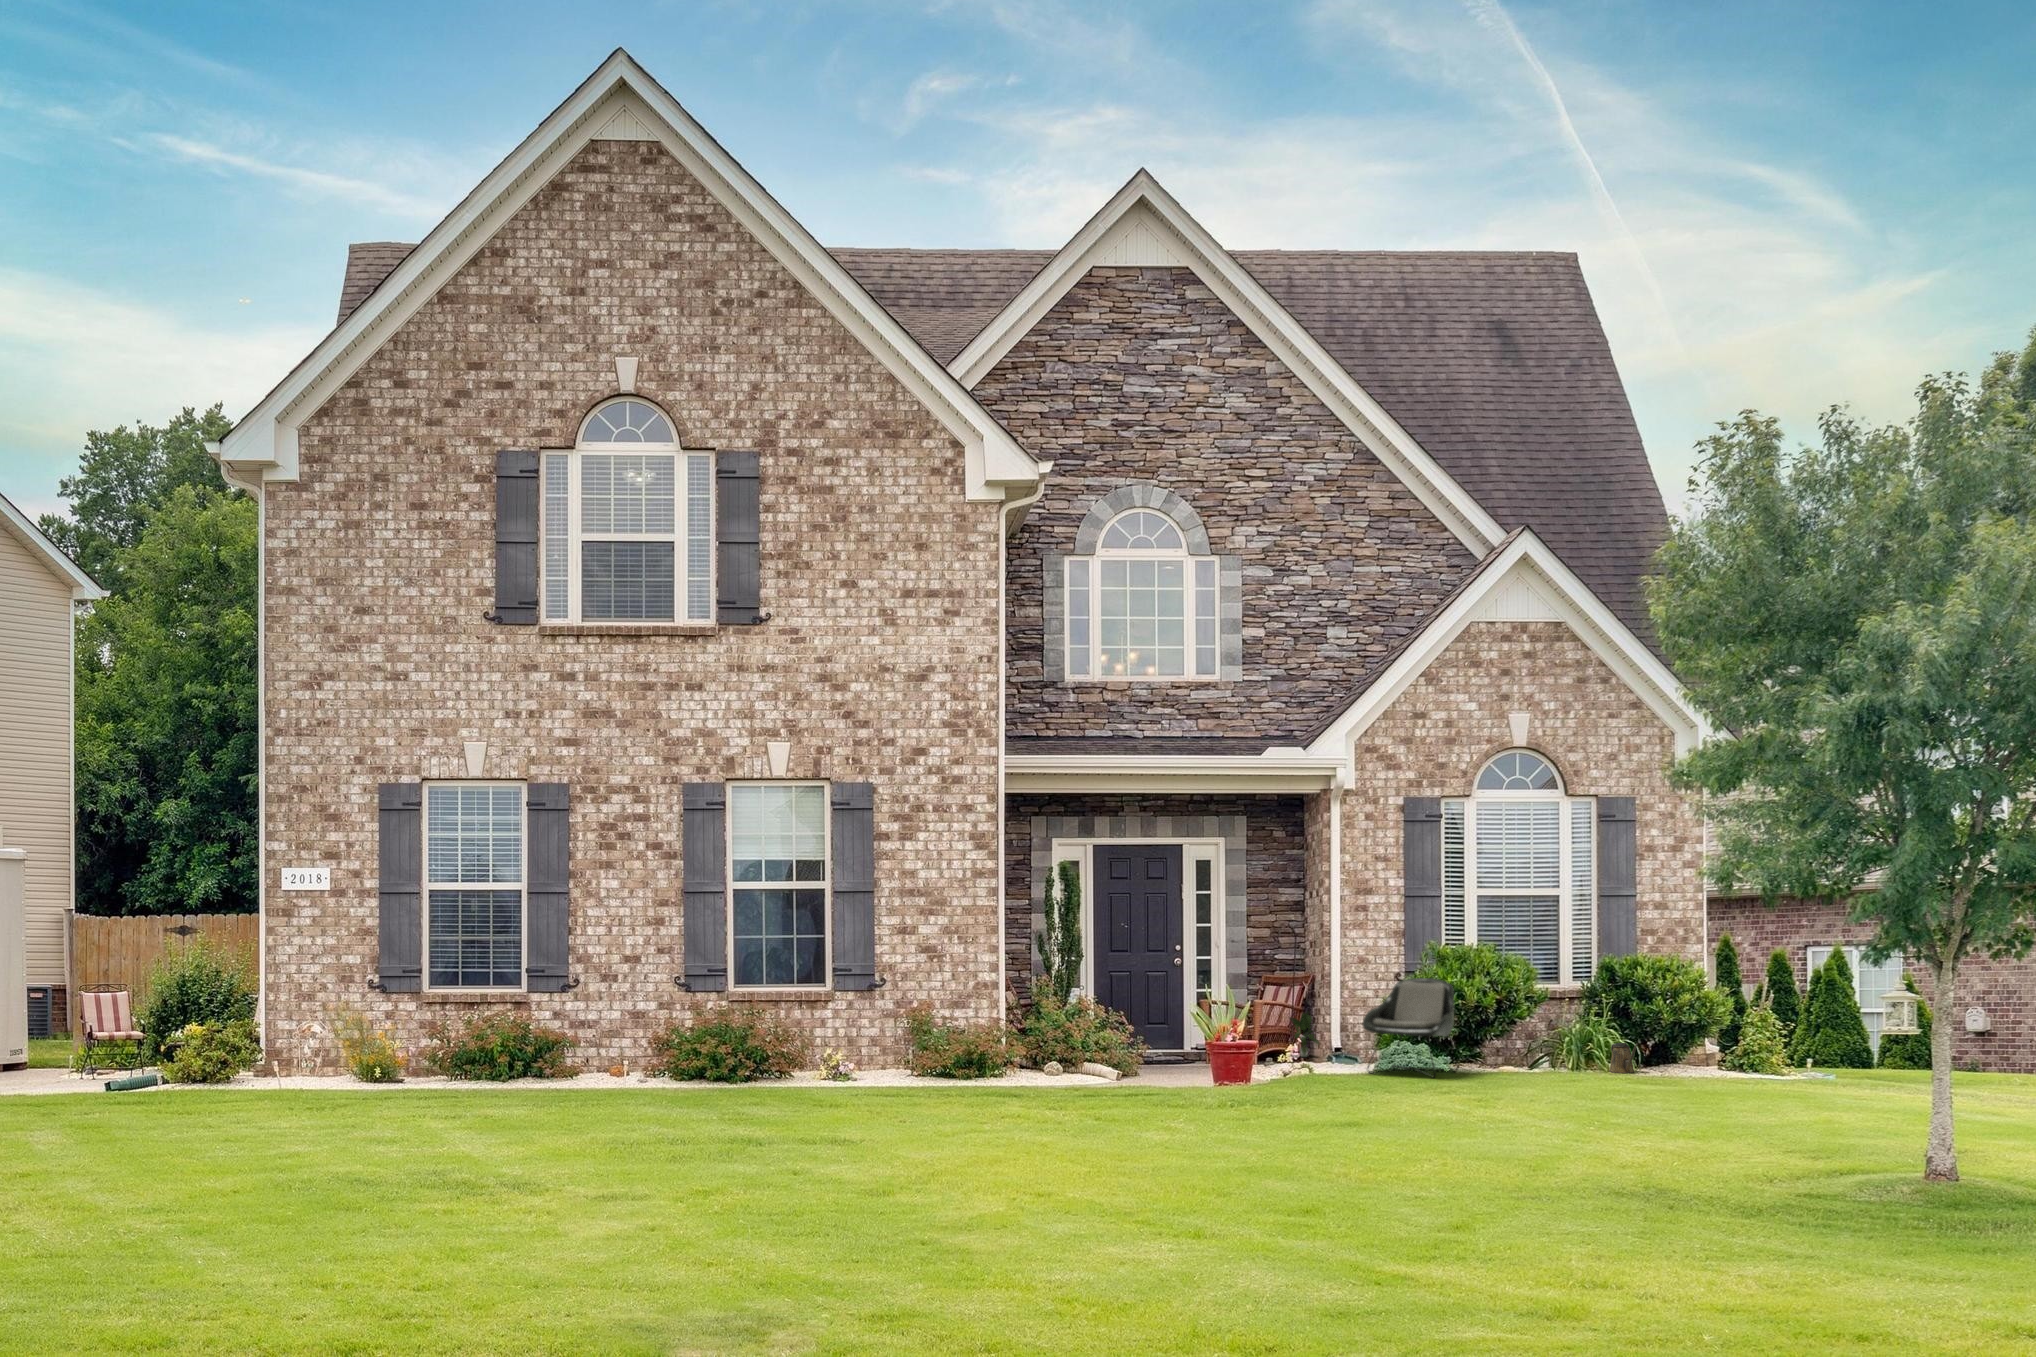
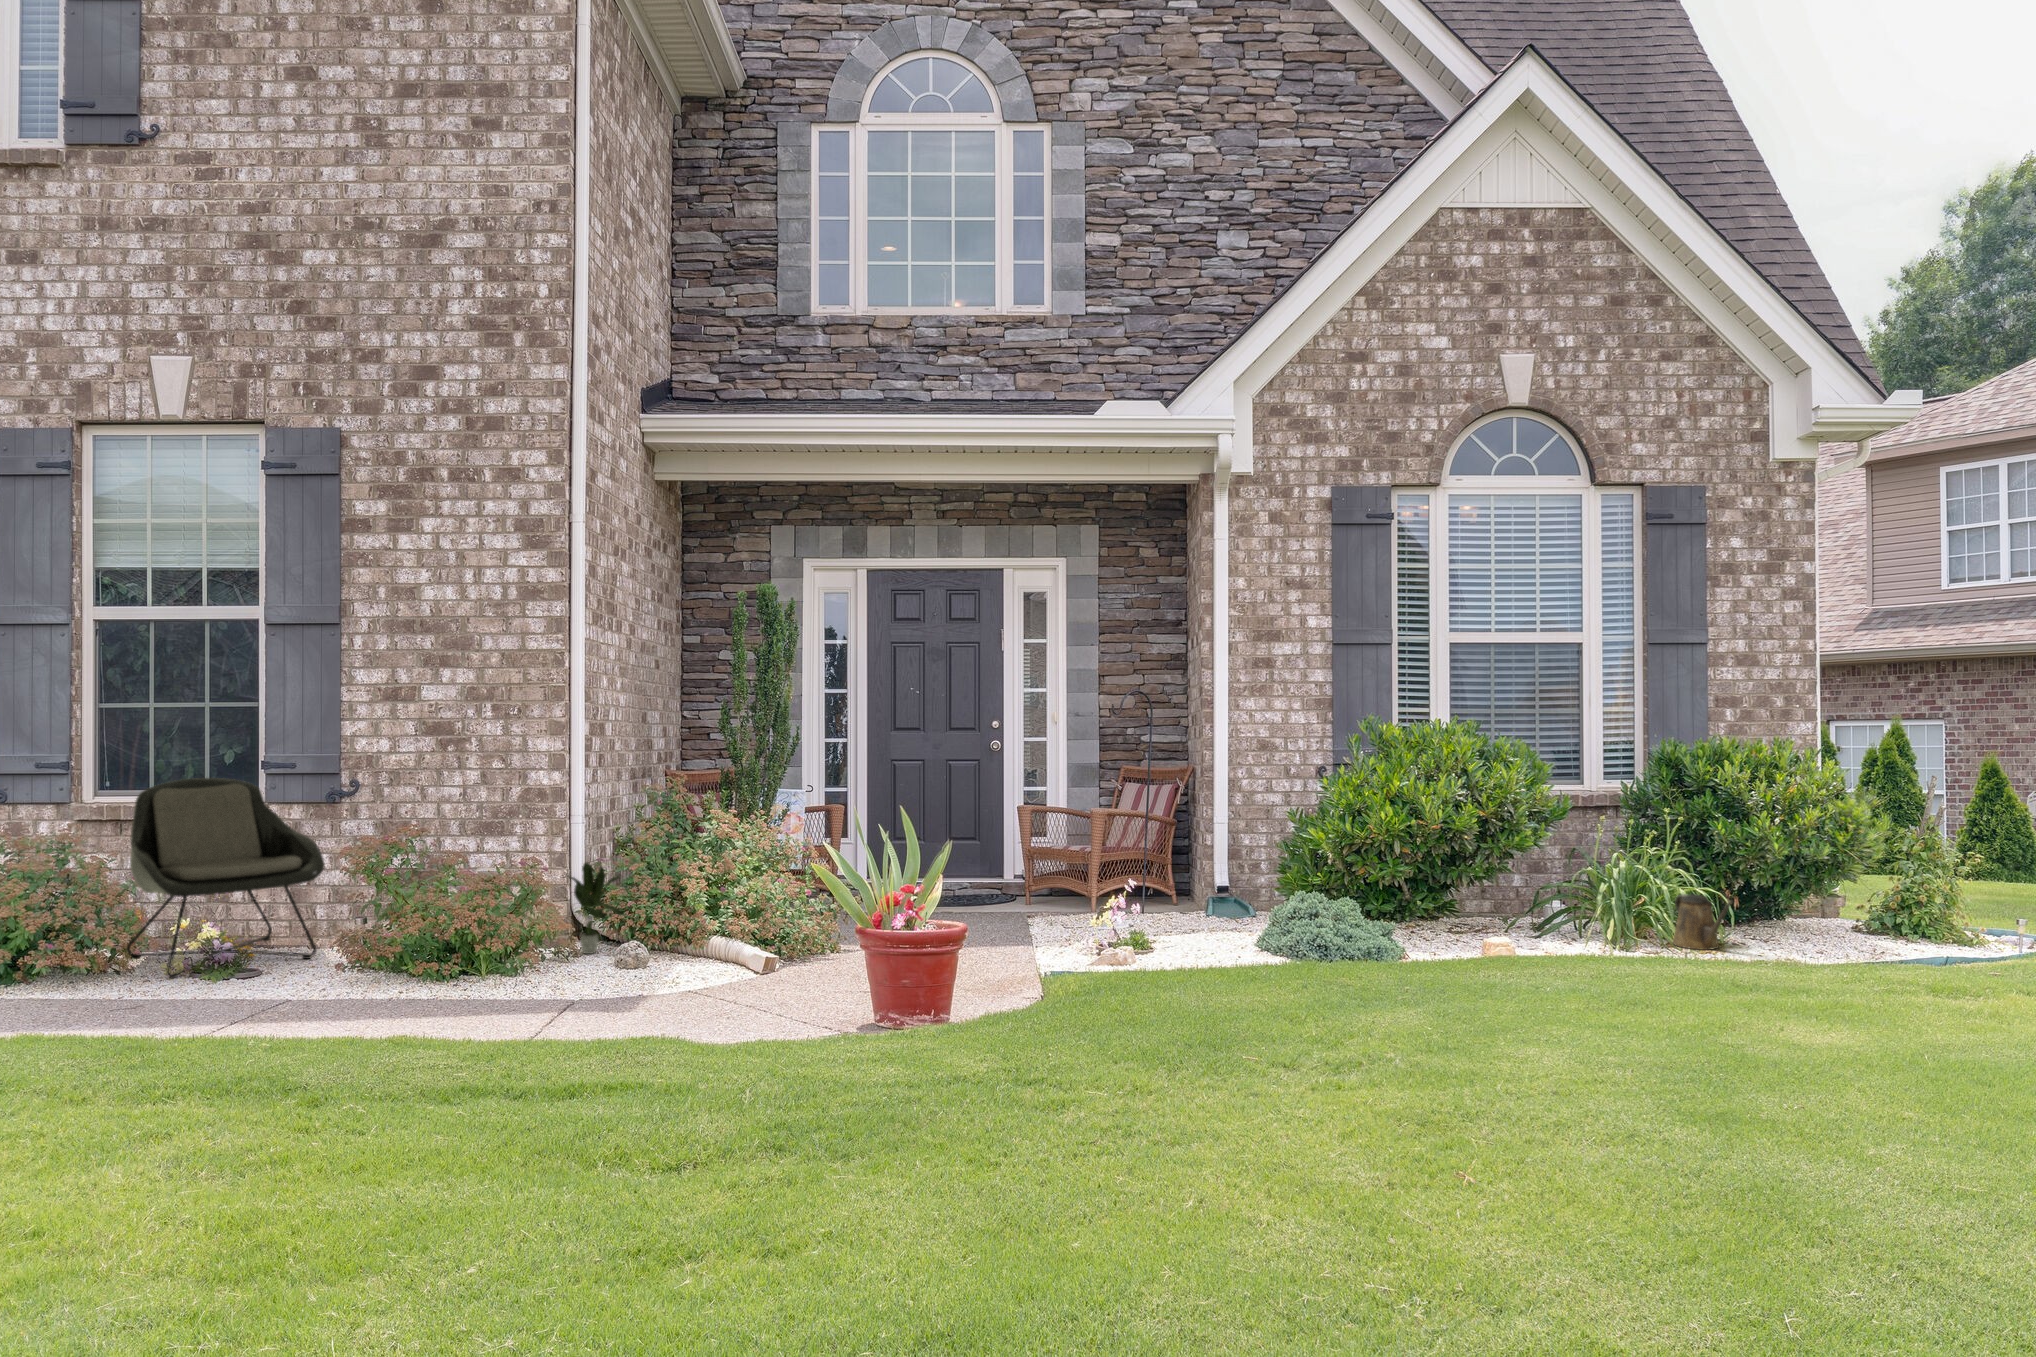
lounge chair: present [1363,978,1458,1078] -> present [127,778,324,978]
potted plant: present [1290,1013,1319,1057] -> present [566,863,624,954]

